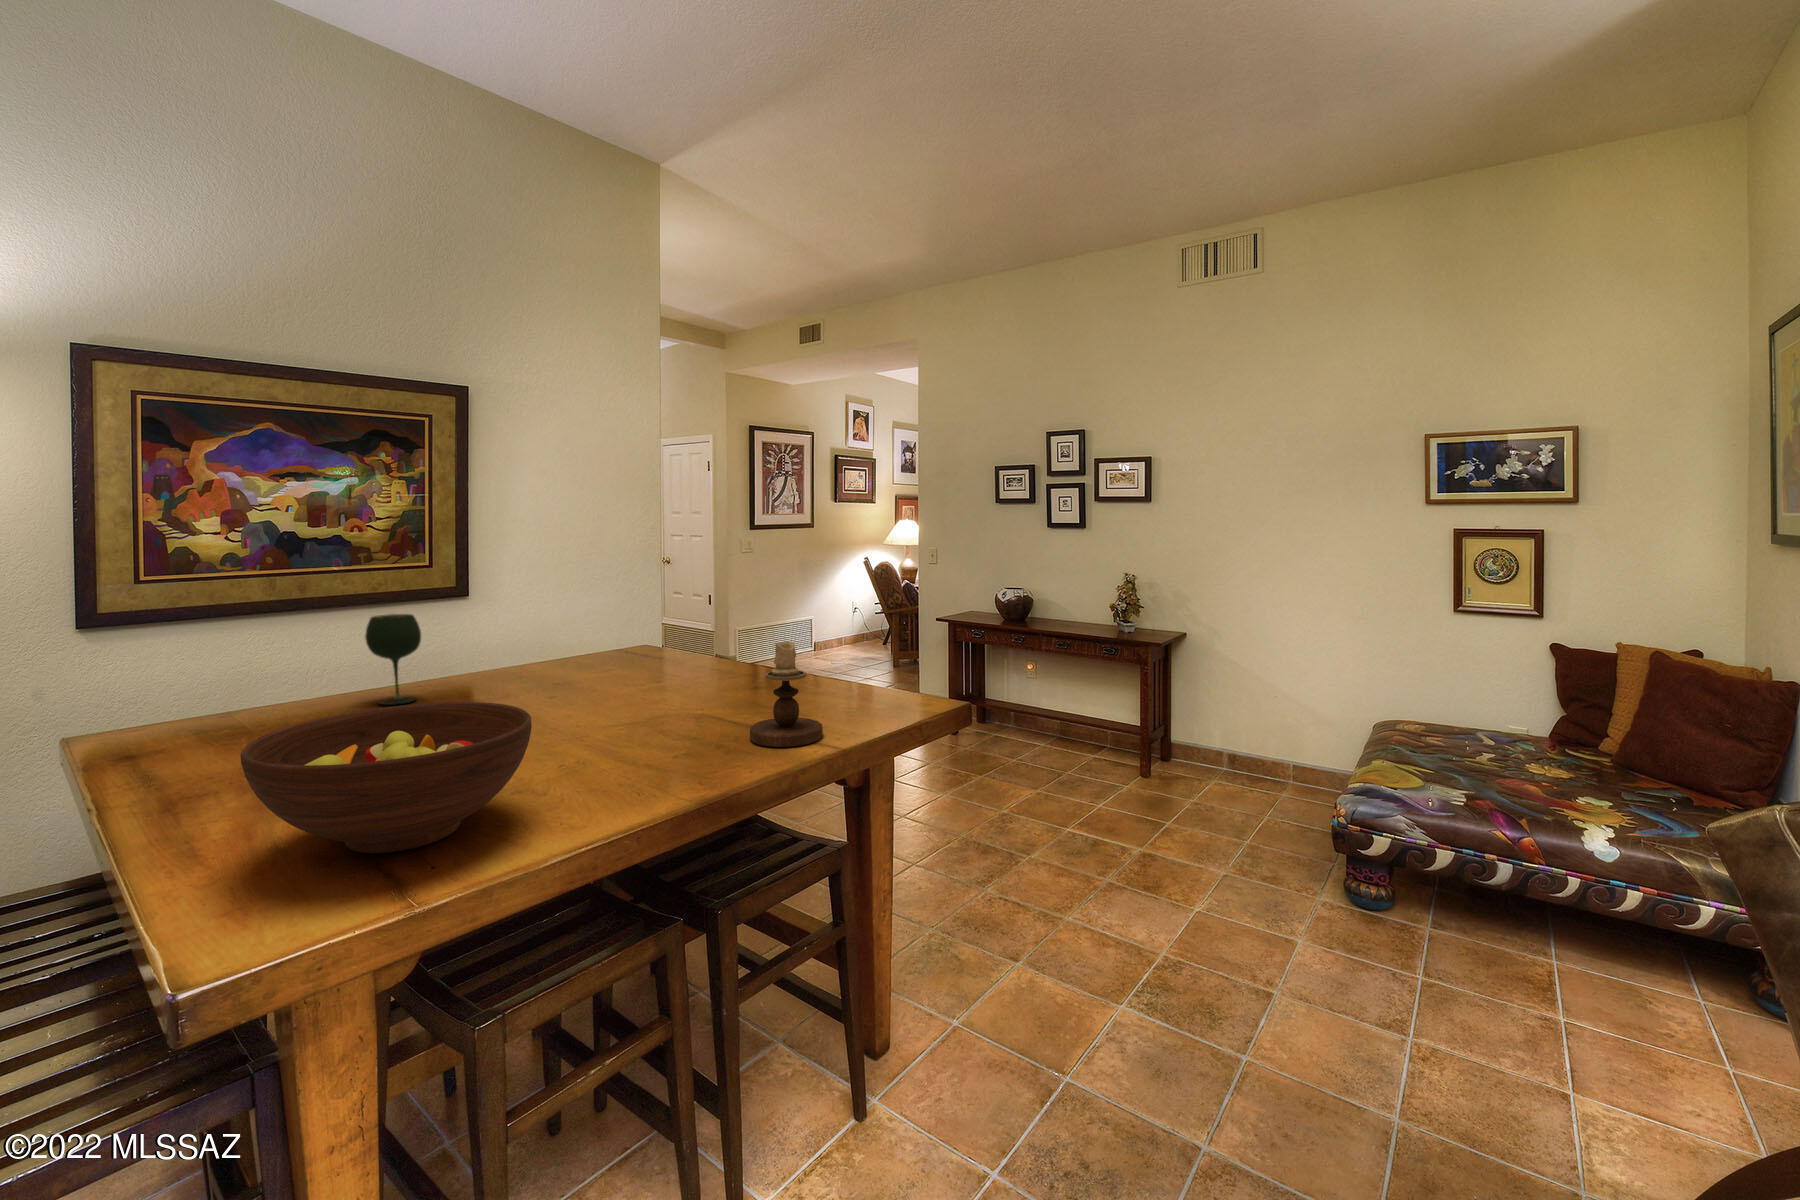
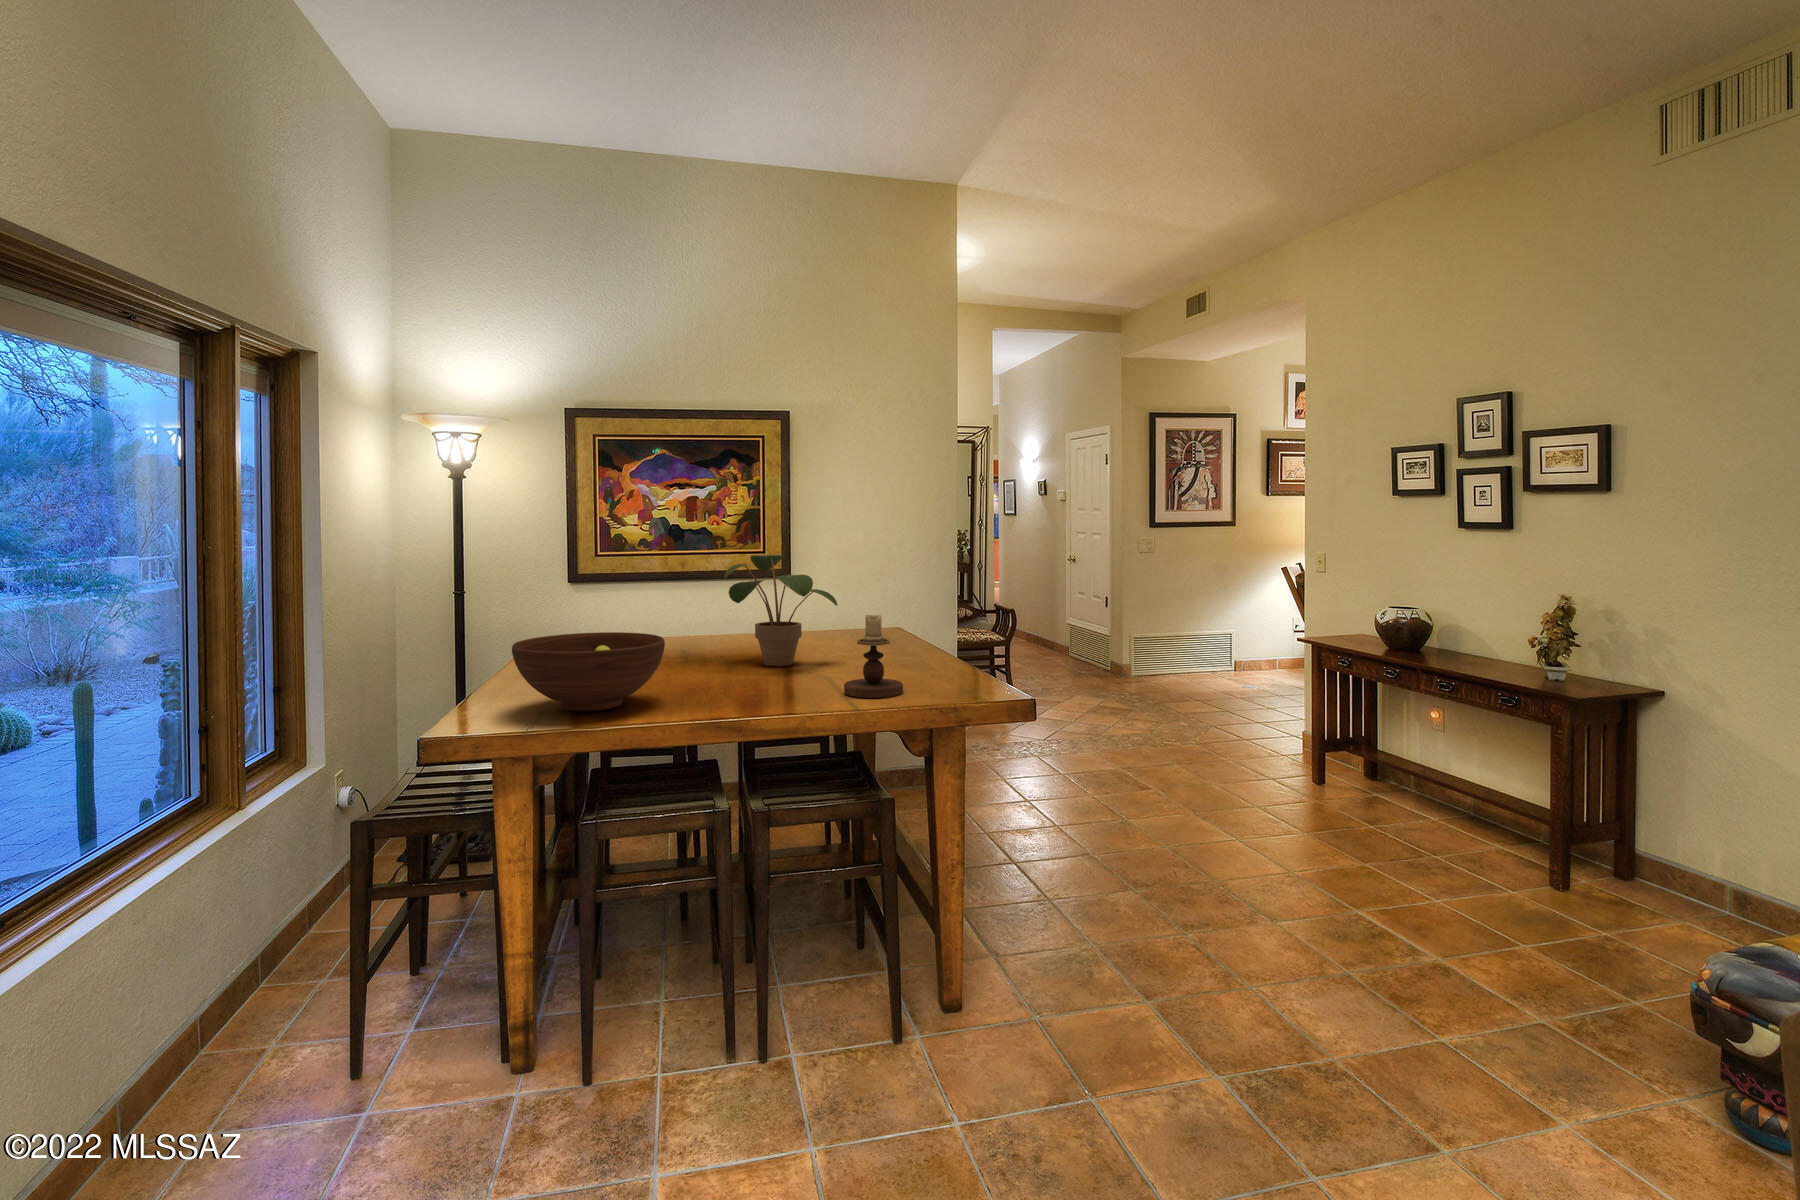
potted plant: none [499,569,659,719] -> present [725,553,837,666]
wine glass: present [365,614,421,705] -> none [678,584,713,647]

